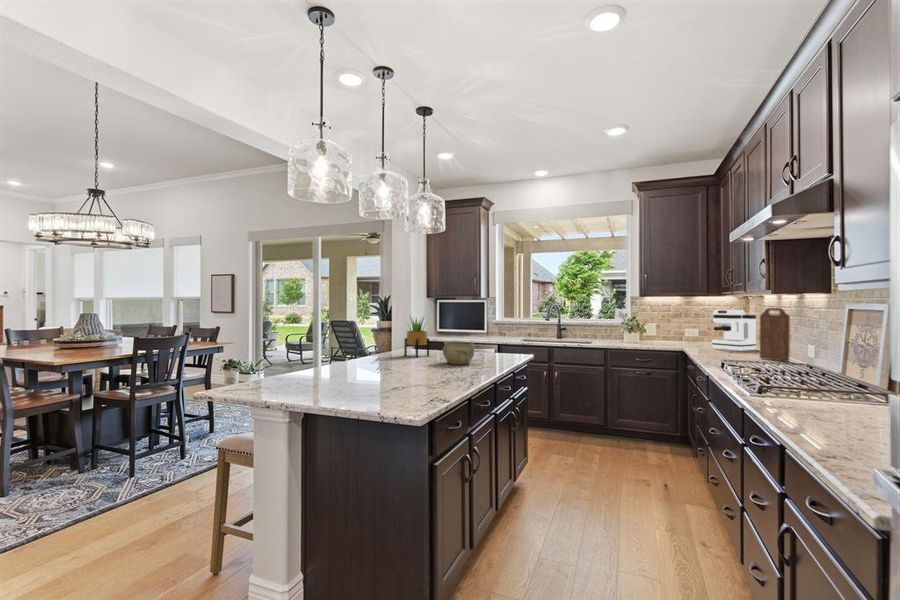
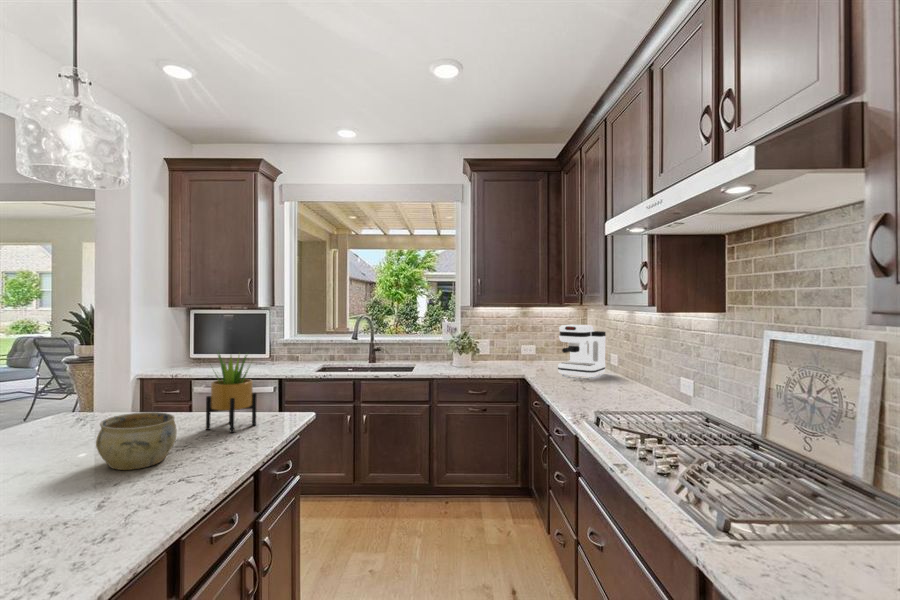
cutting board: present [760,308,790,362] -> none [626,328,665,401]
potted plant: present [404,317,429,357] -> present [206,354,257,433]

